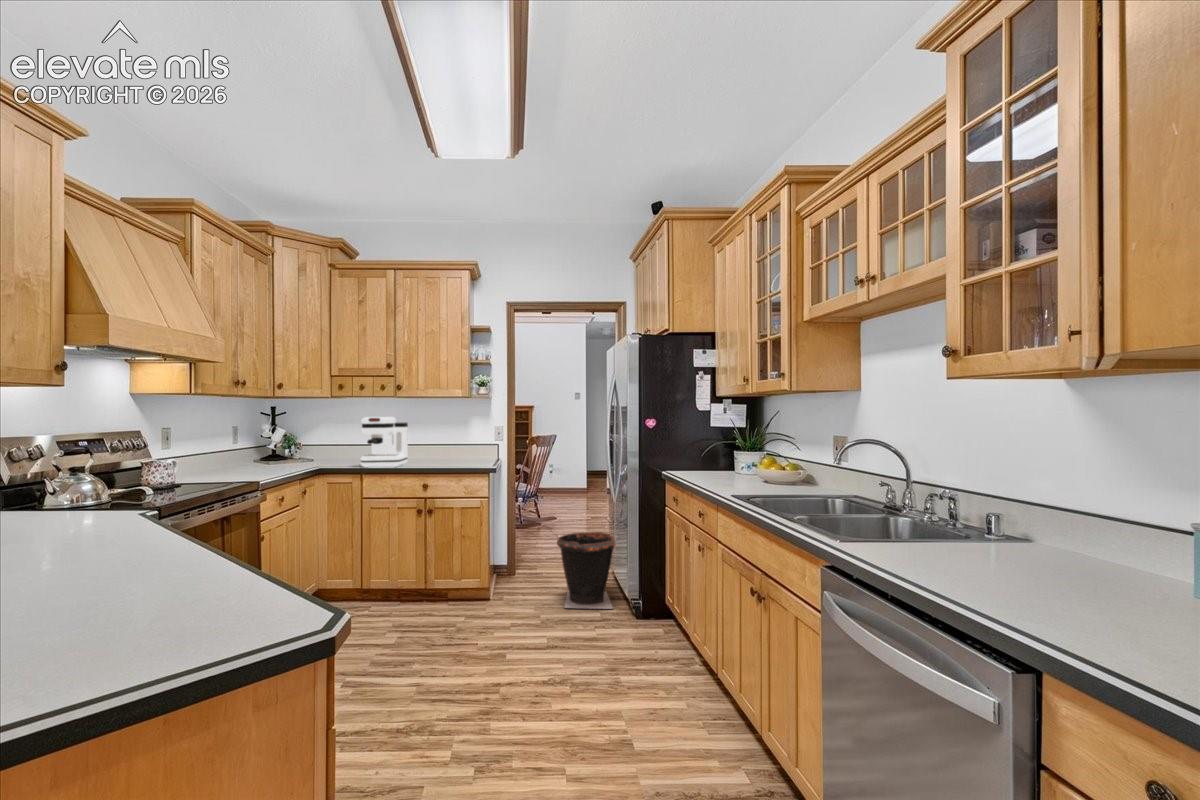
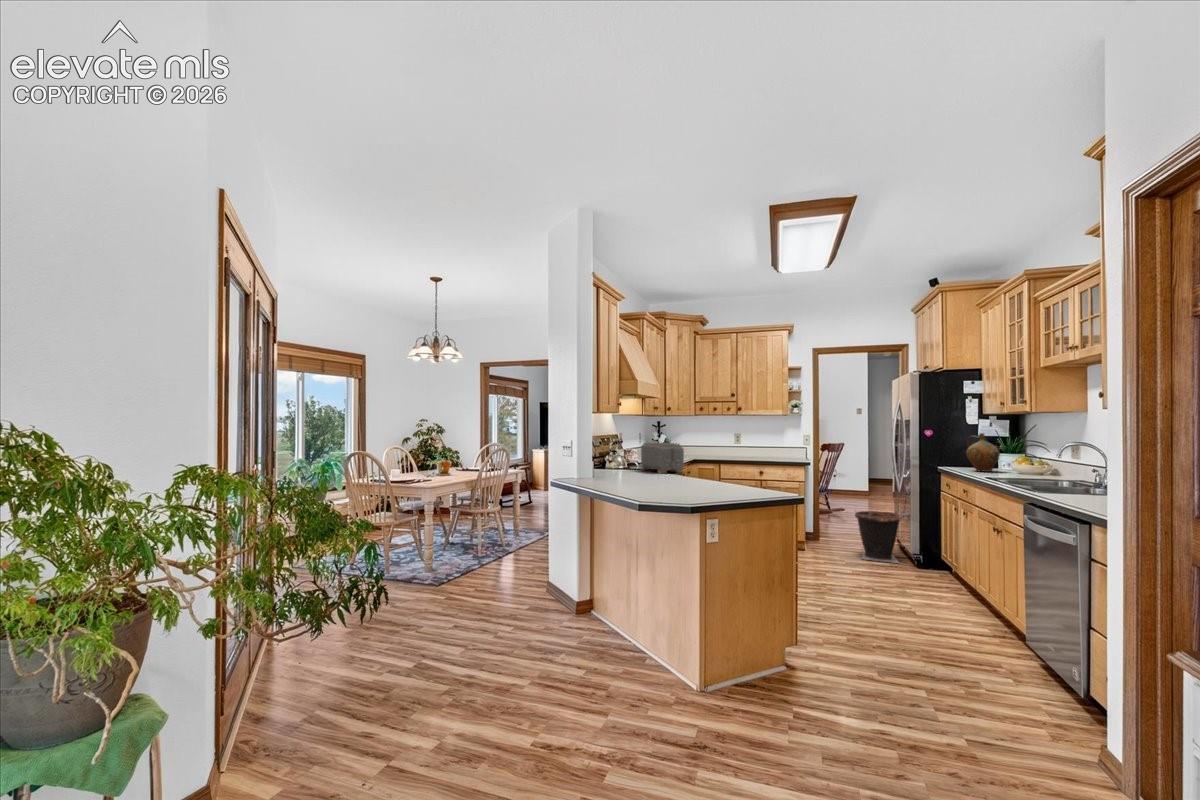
coffee maker: present [361,417,408,468] -> none [722,428,748,459]
ceramic jug: none [700,423,740,478] -> present [967,433,1000,472]
toaster: none [34,460,137,548] -> present [641,443,684,473]

